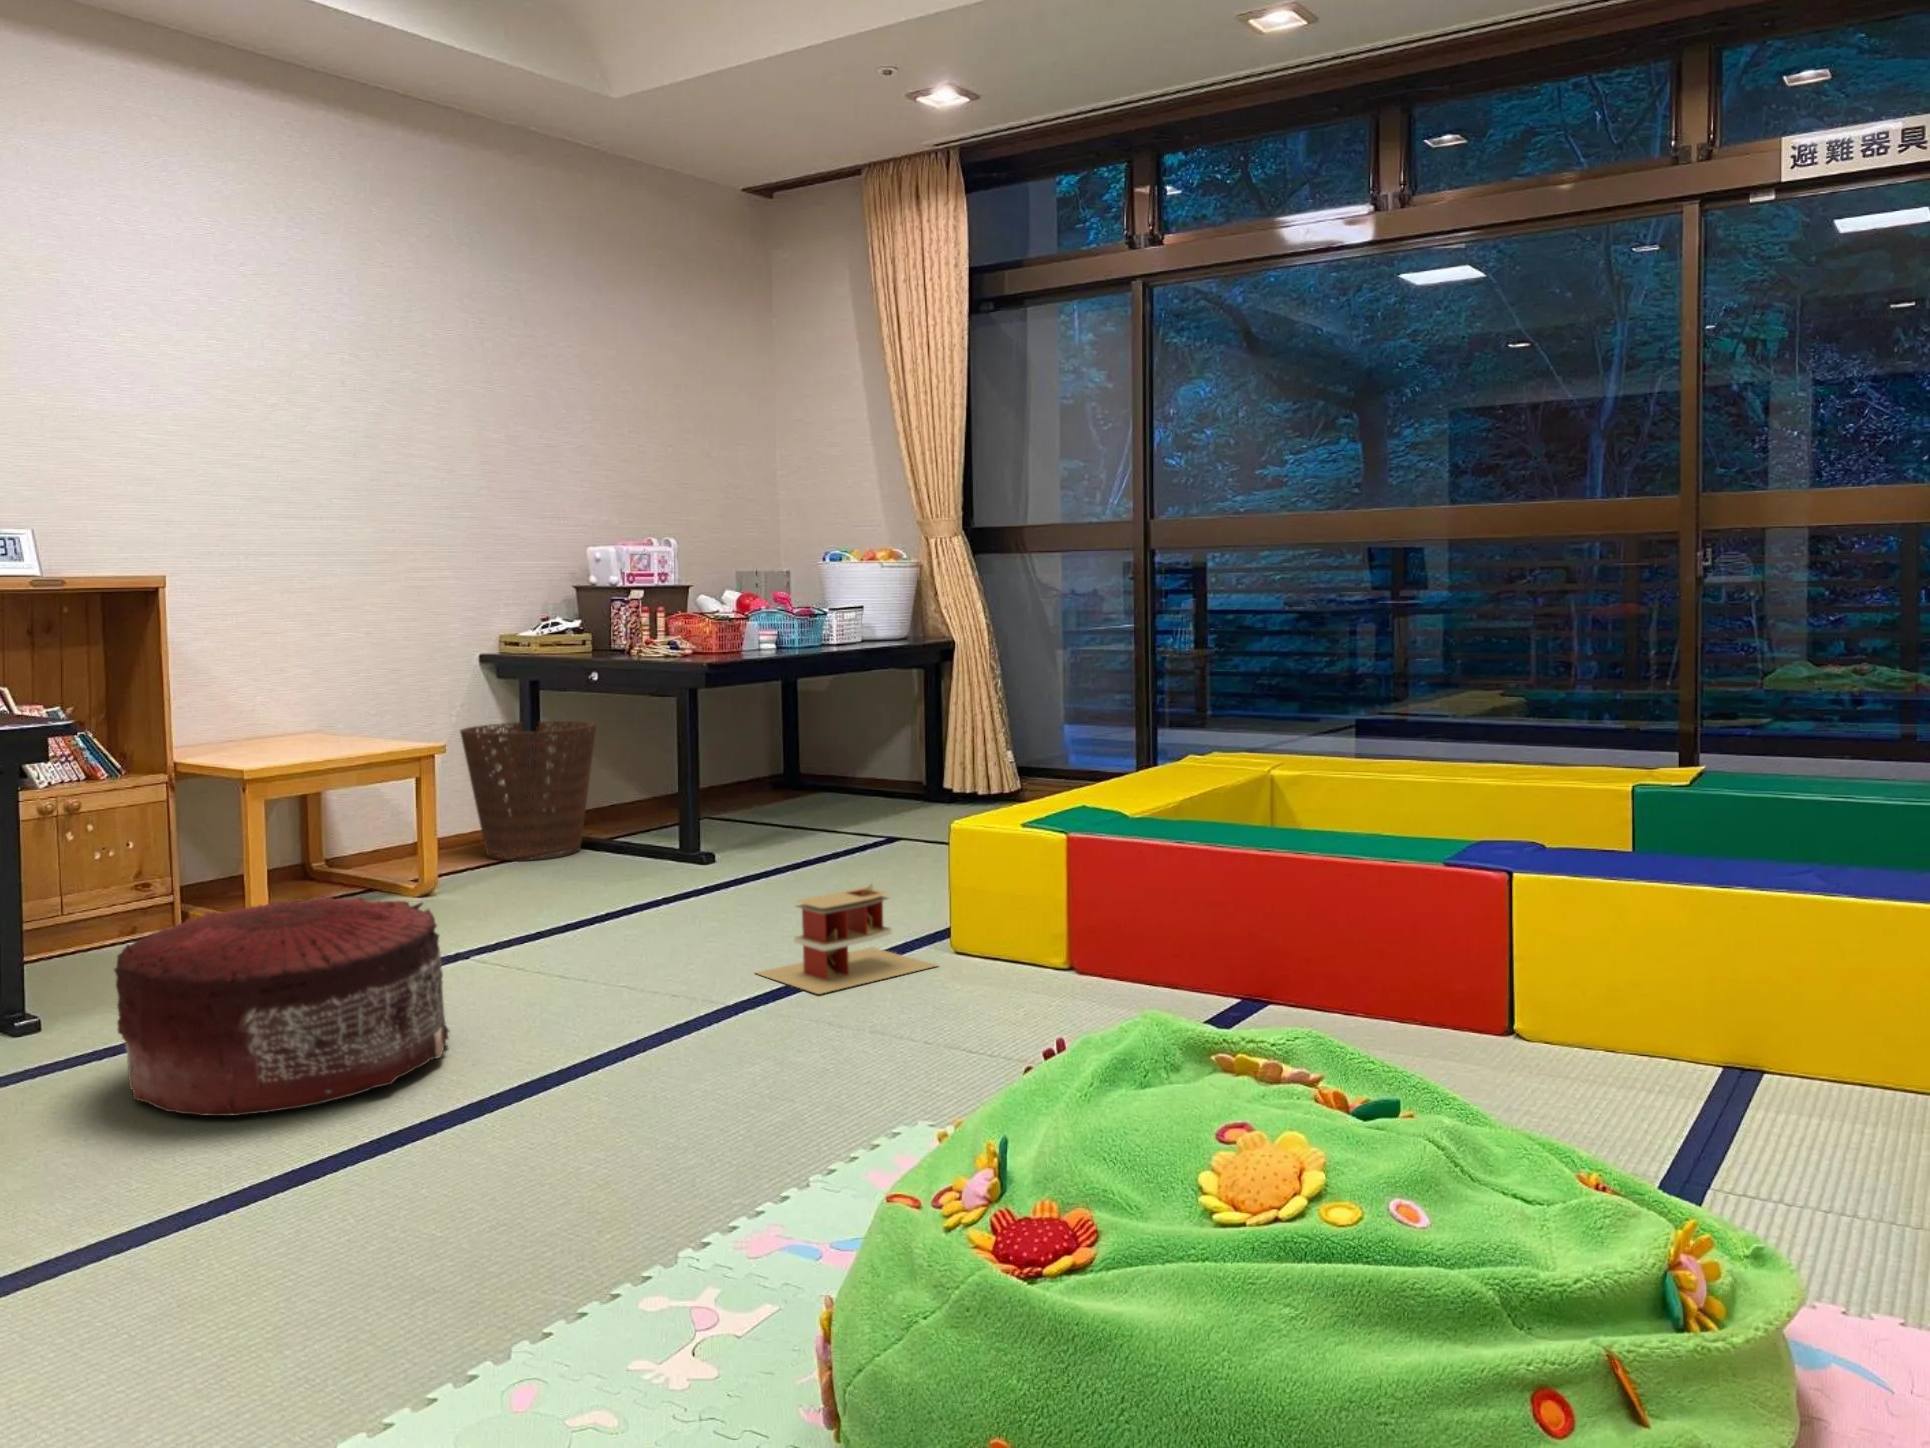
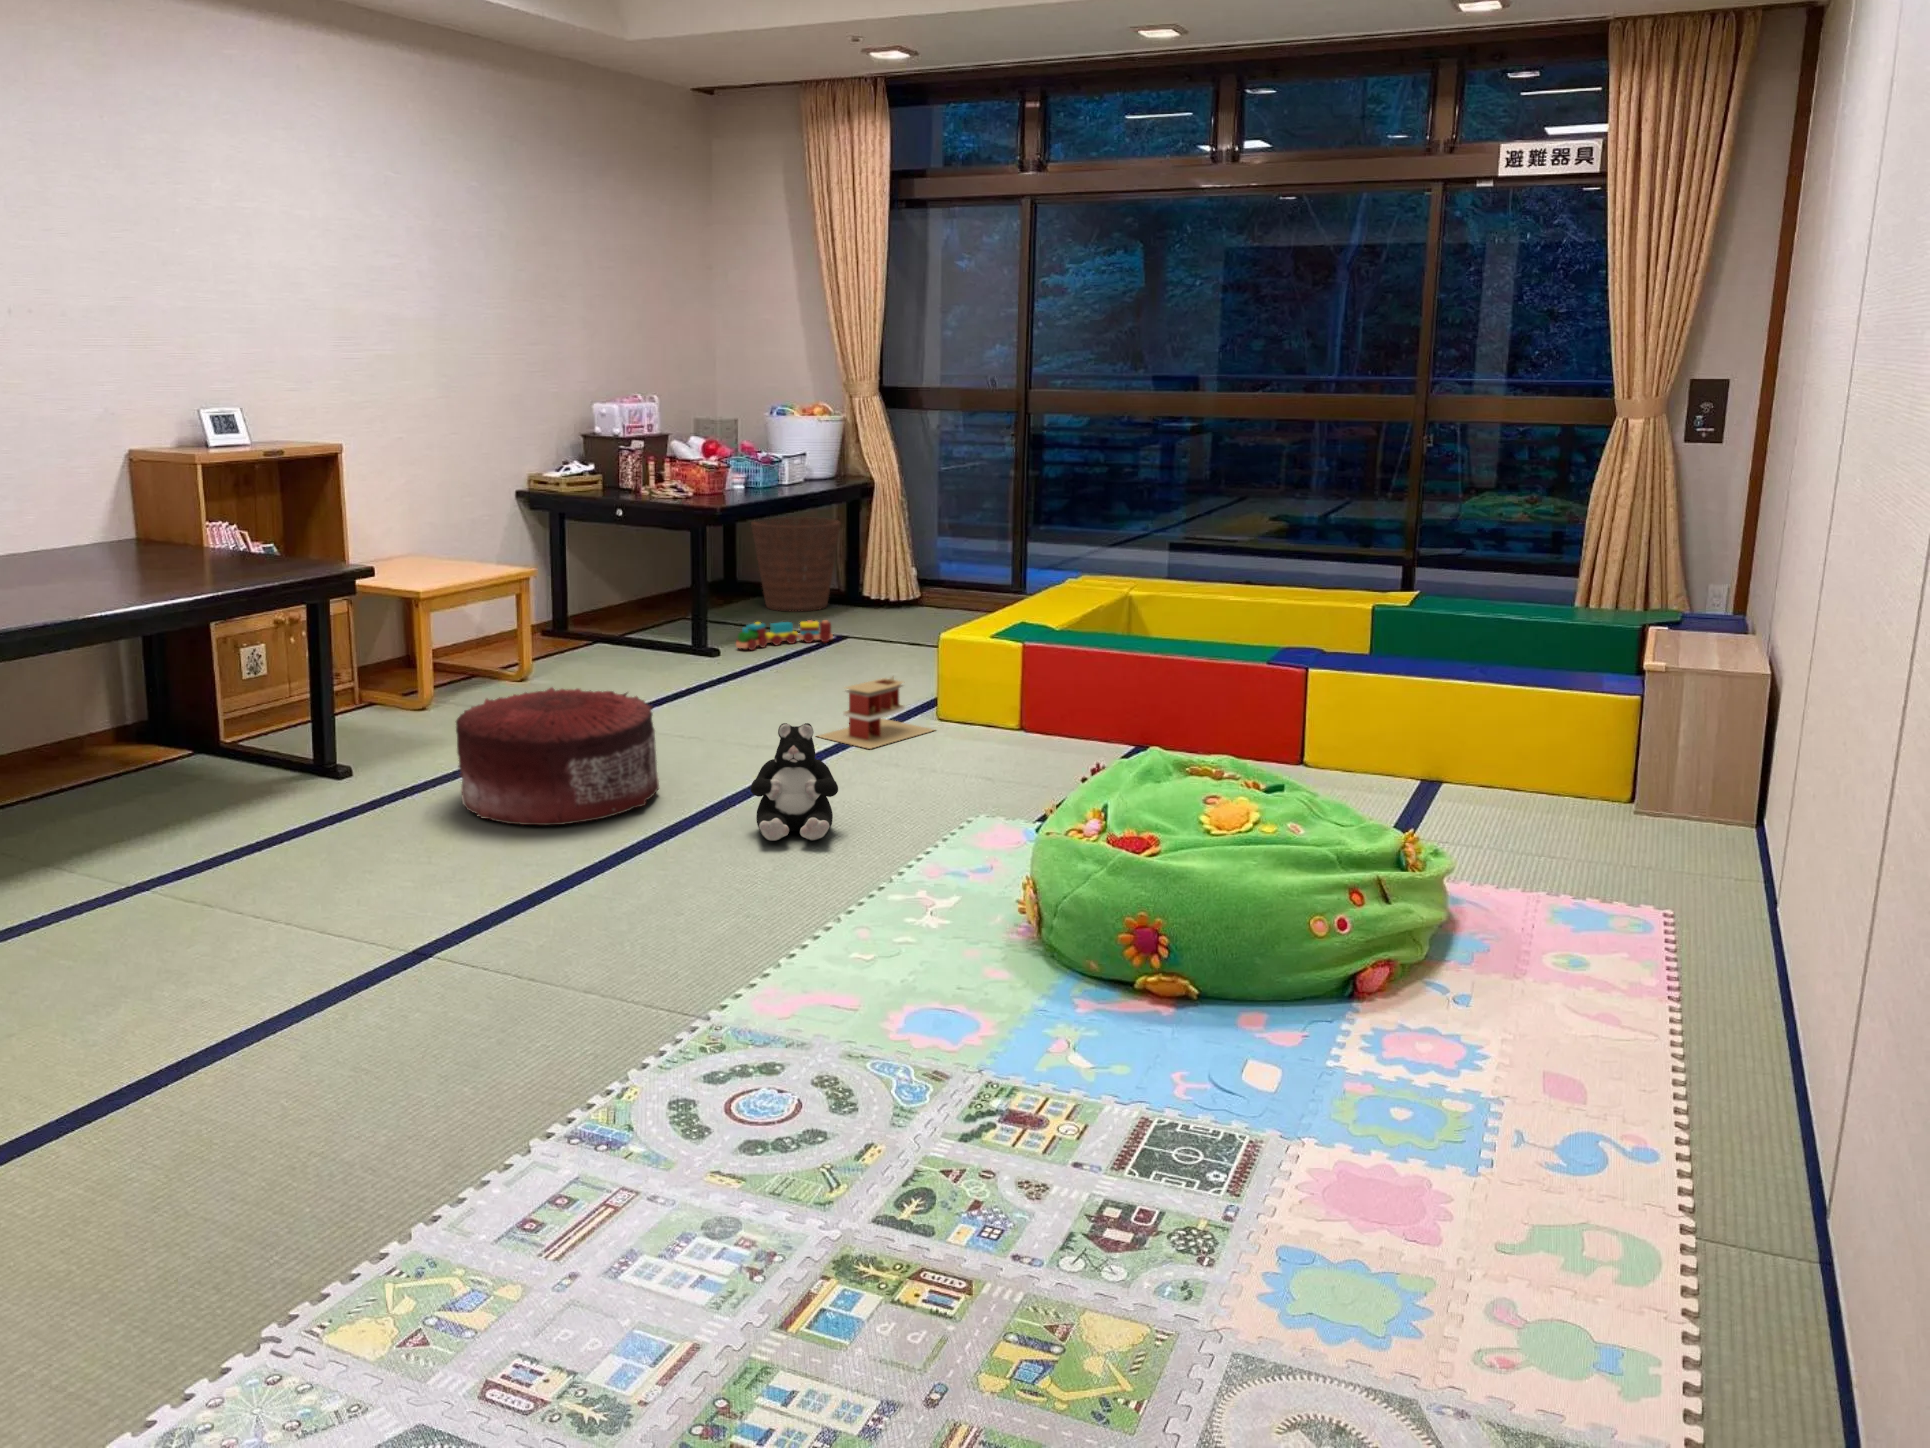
basket: present [460,721,596,860] -> present [751,517,840,611]
toy train: none [746,815,881,854] -> present [736,620,833,650]
plush toy: none [503,954,661,1161] -> present [751,723,838,841]

